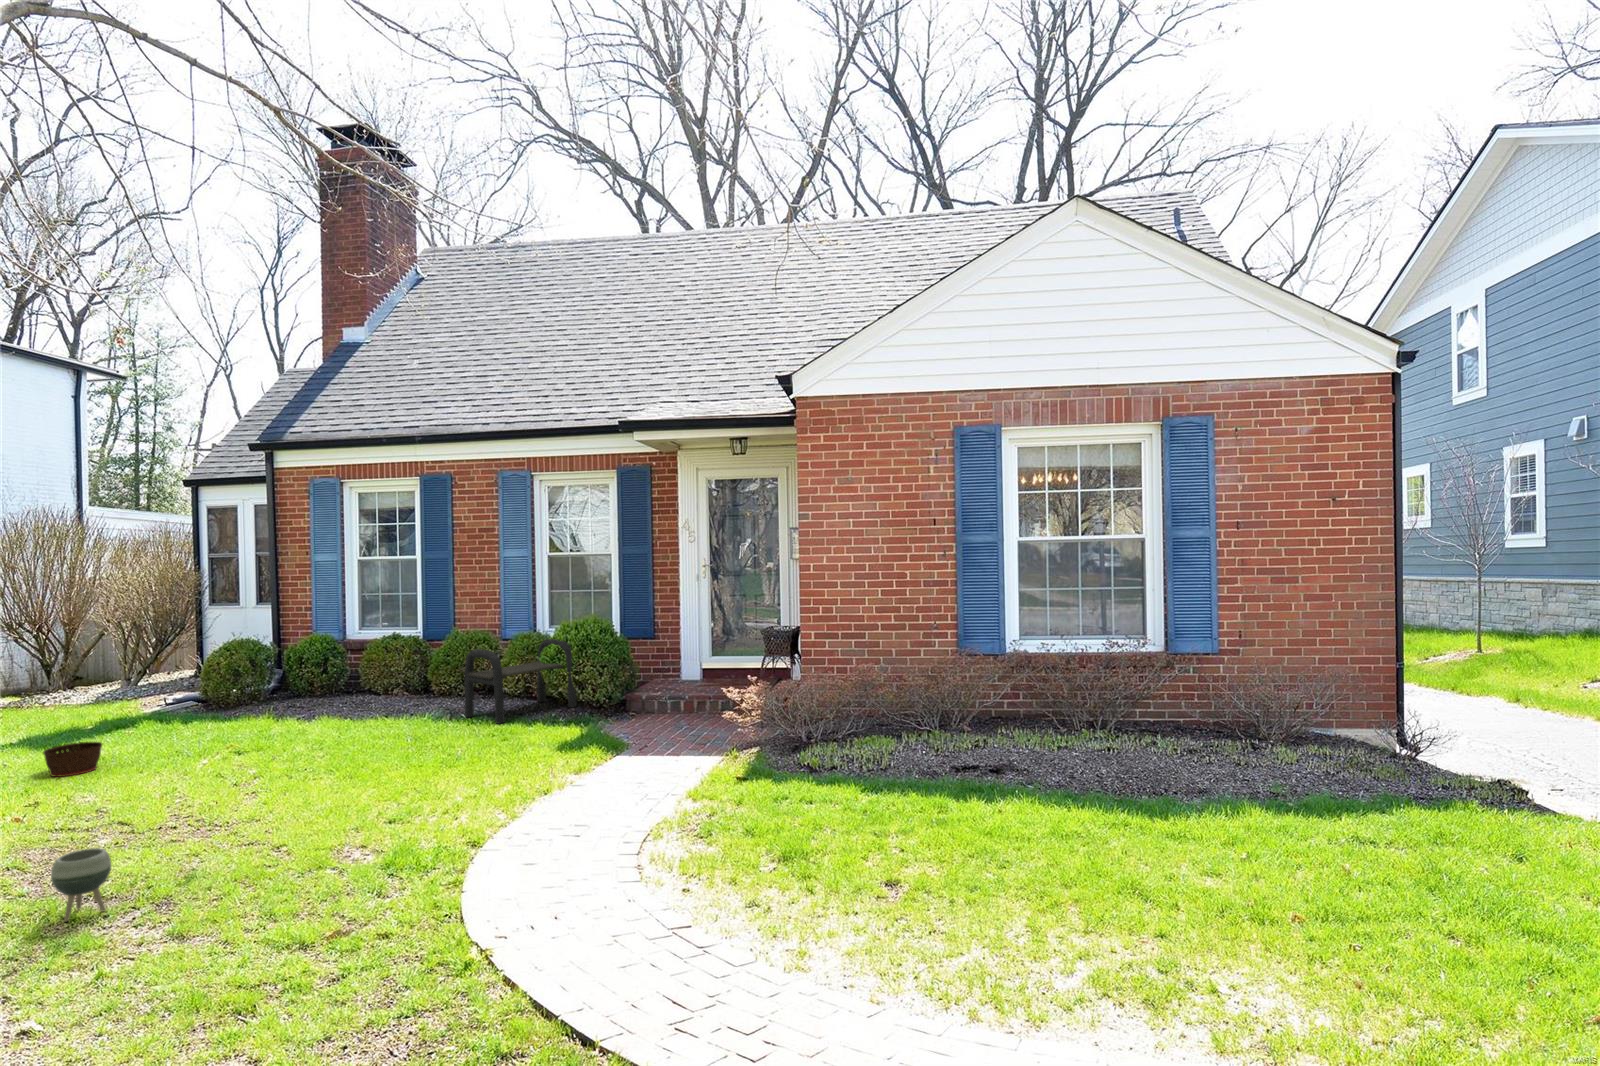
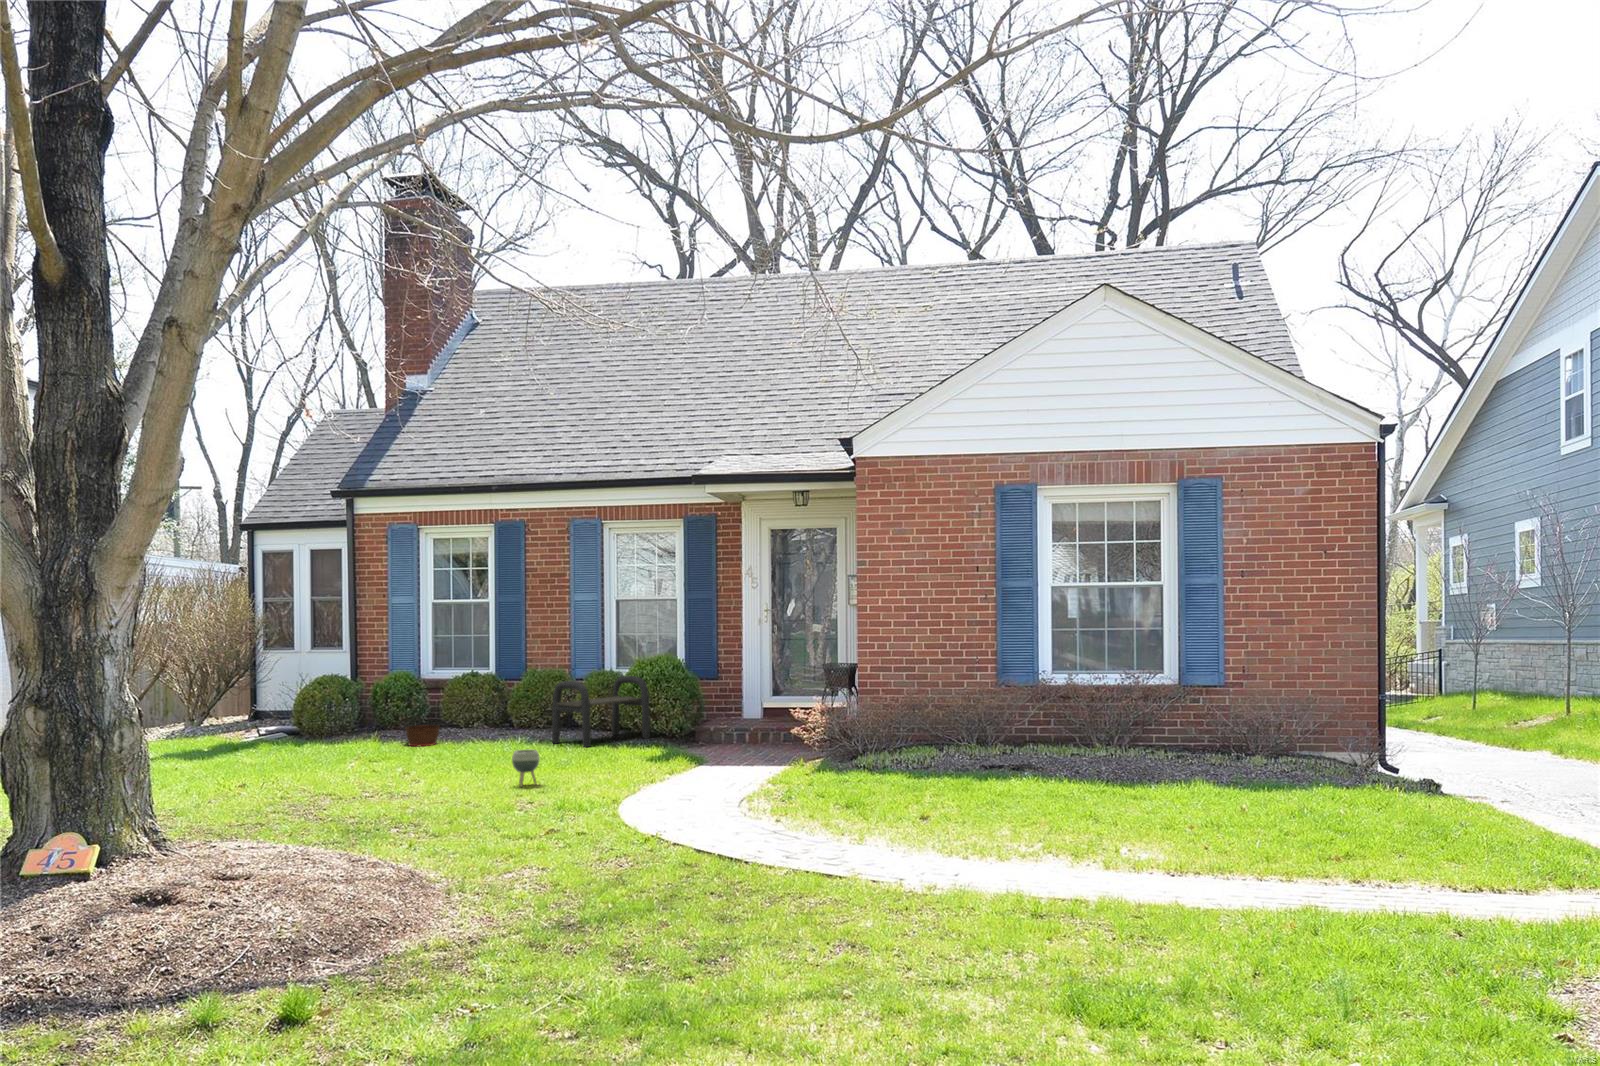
basket: present [43,742,102,777] -> present [405,725,440,746]
planter: present [51,848,112,922] -> present [512,750,540,786]

